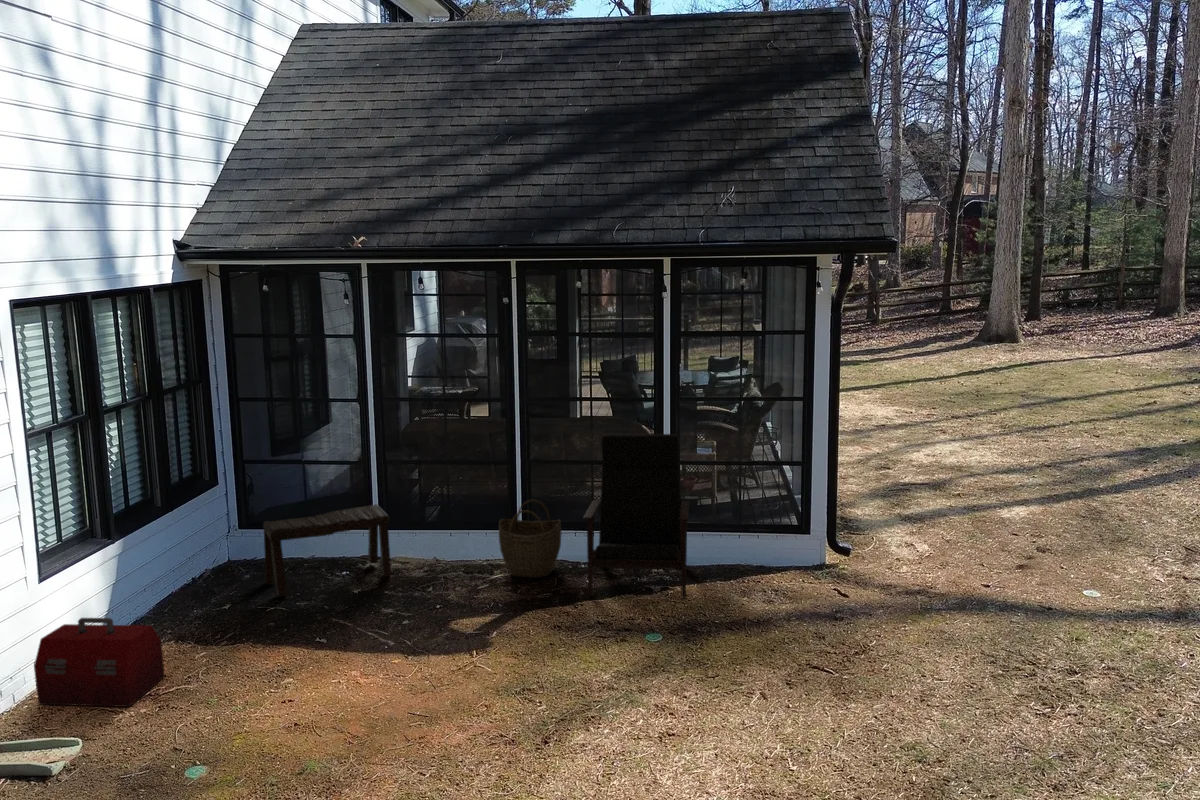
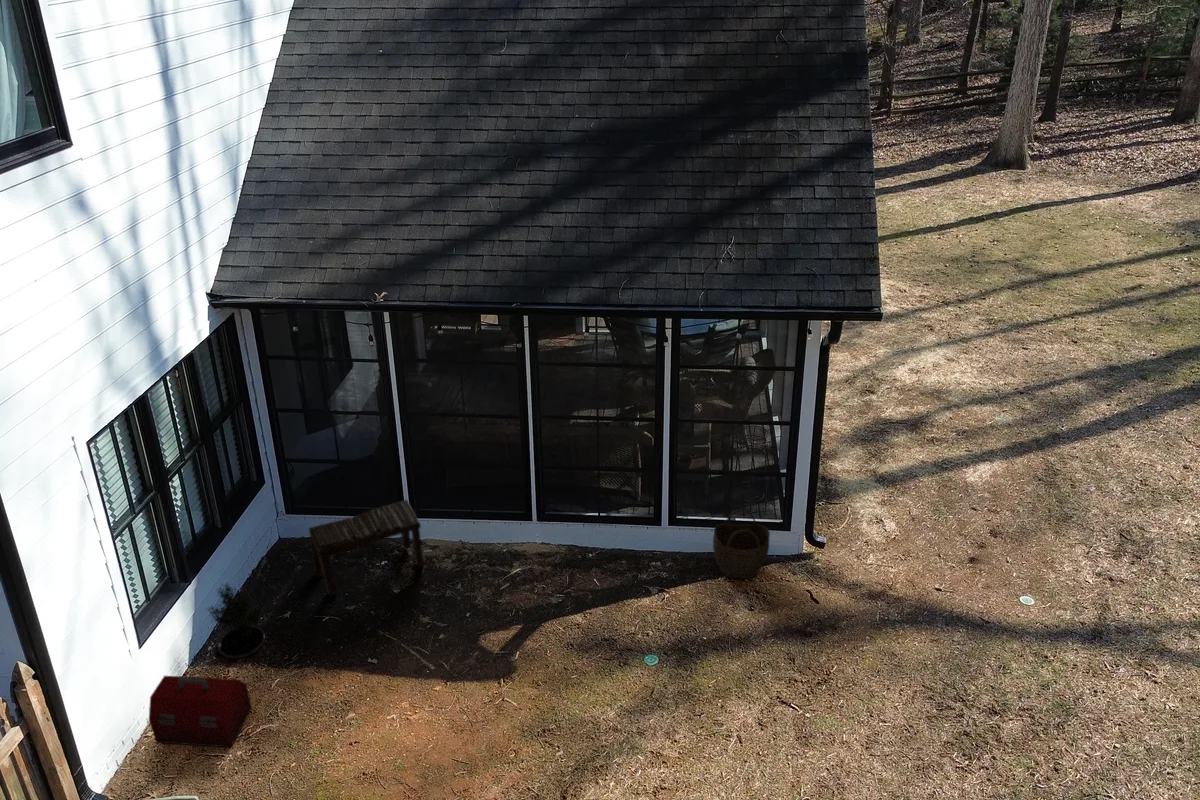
lounge chair: present [584,434,689,598] -> none [594,454,686,604]
woven basket: present [499,500,562,578] -> present [713,509,770,579]
potted tree: none [128,540,201,641] -> present [209,584,266,659]

